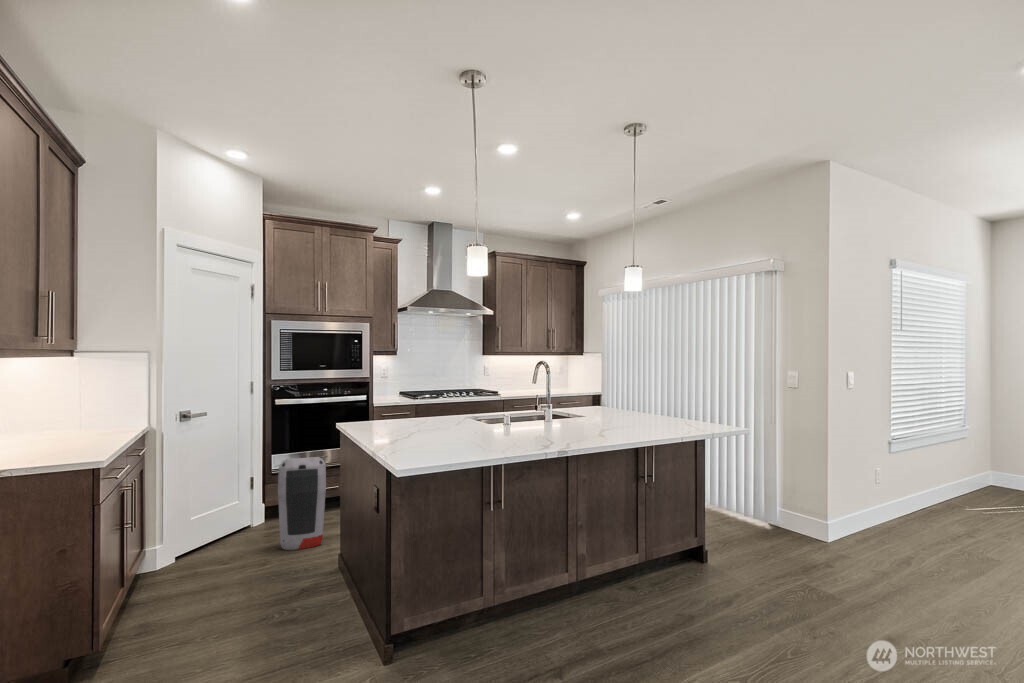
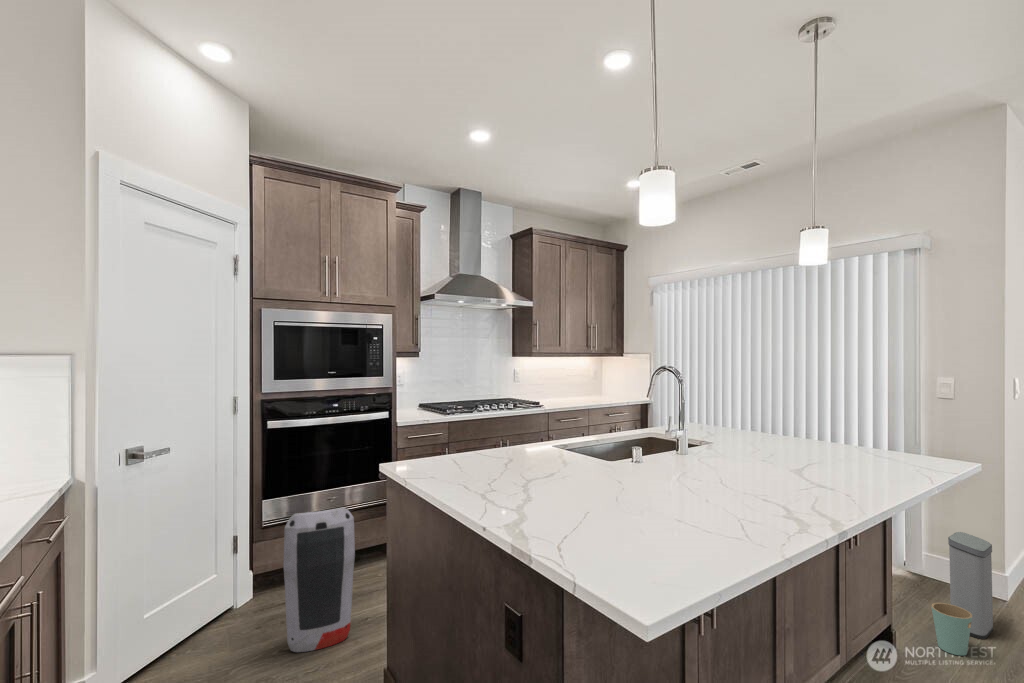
trash can: none [720,489,777,570] -> present [931,532,993,655]

